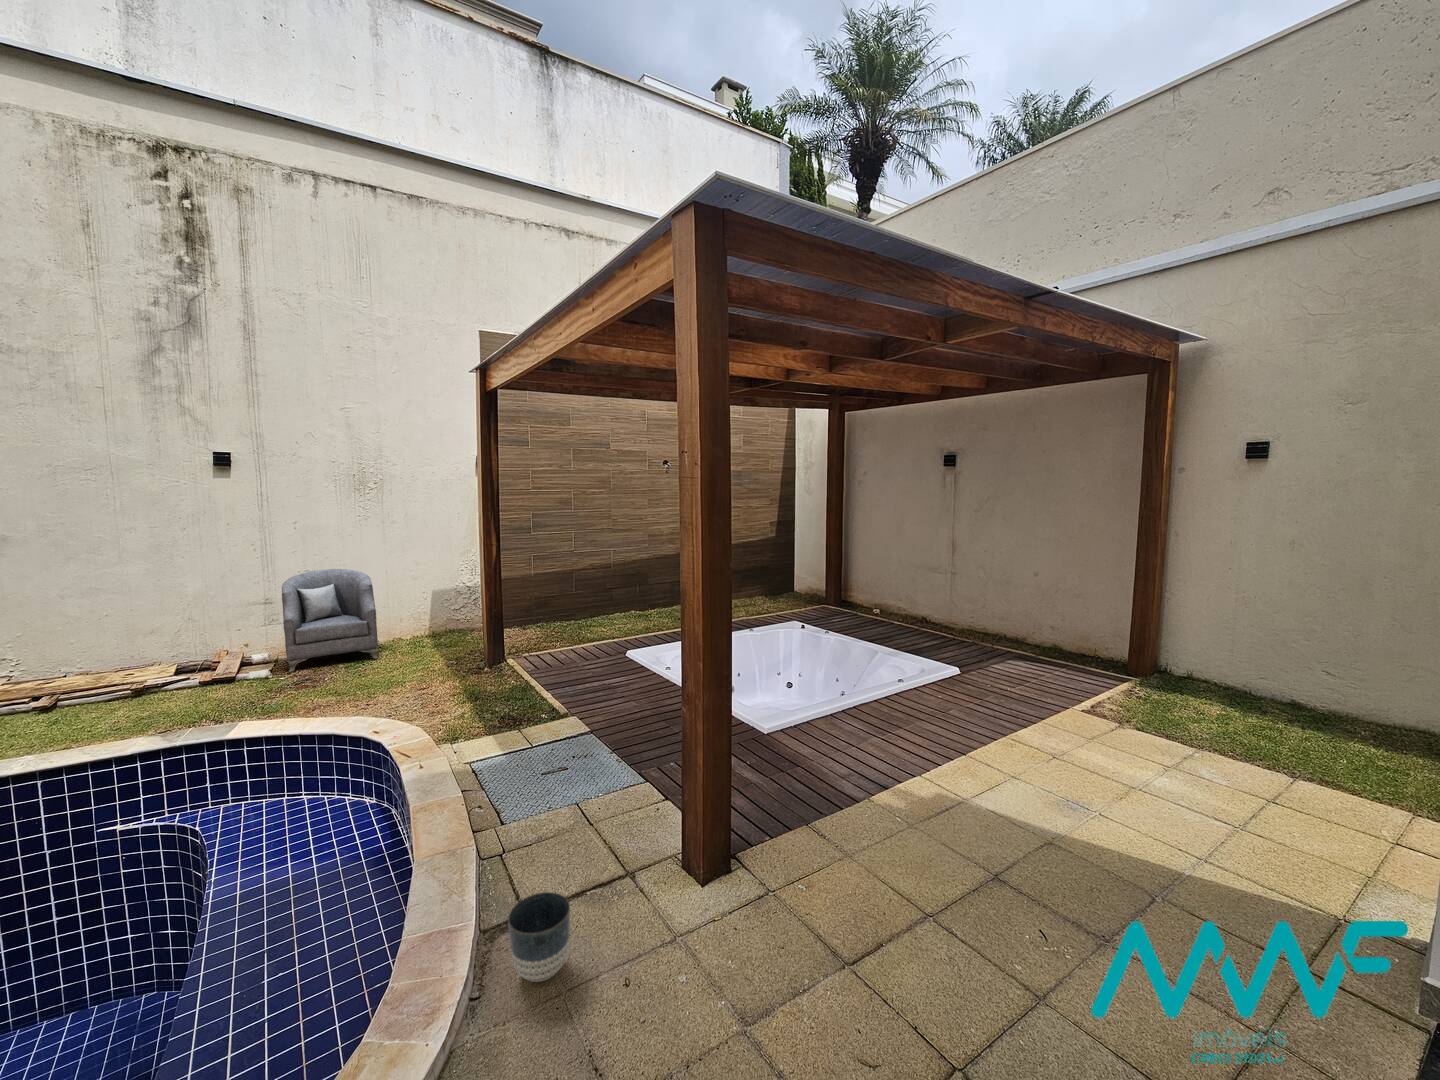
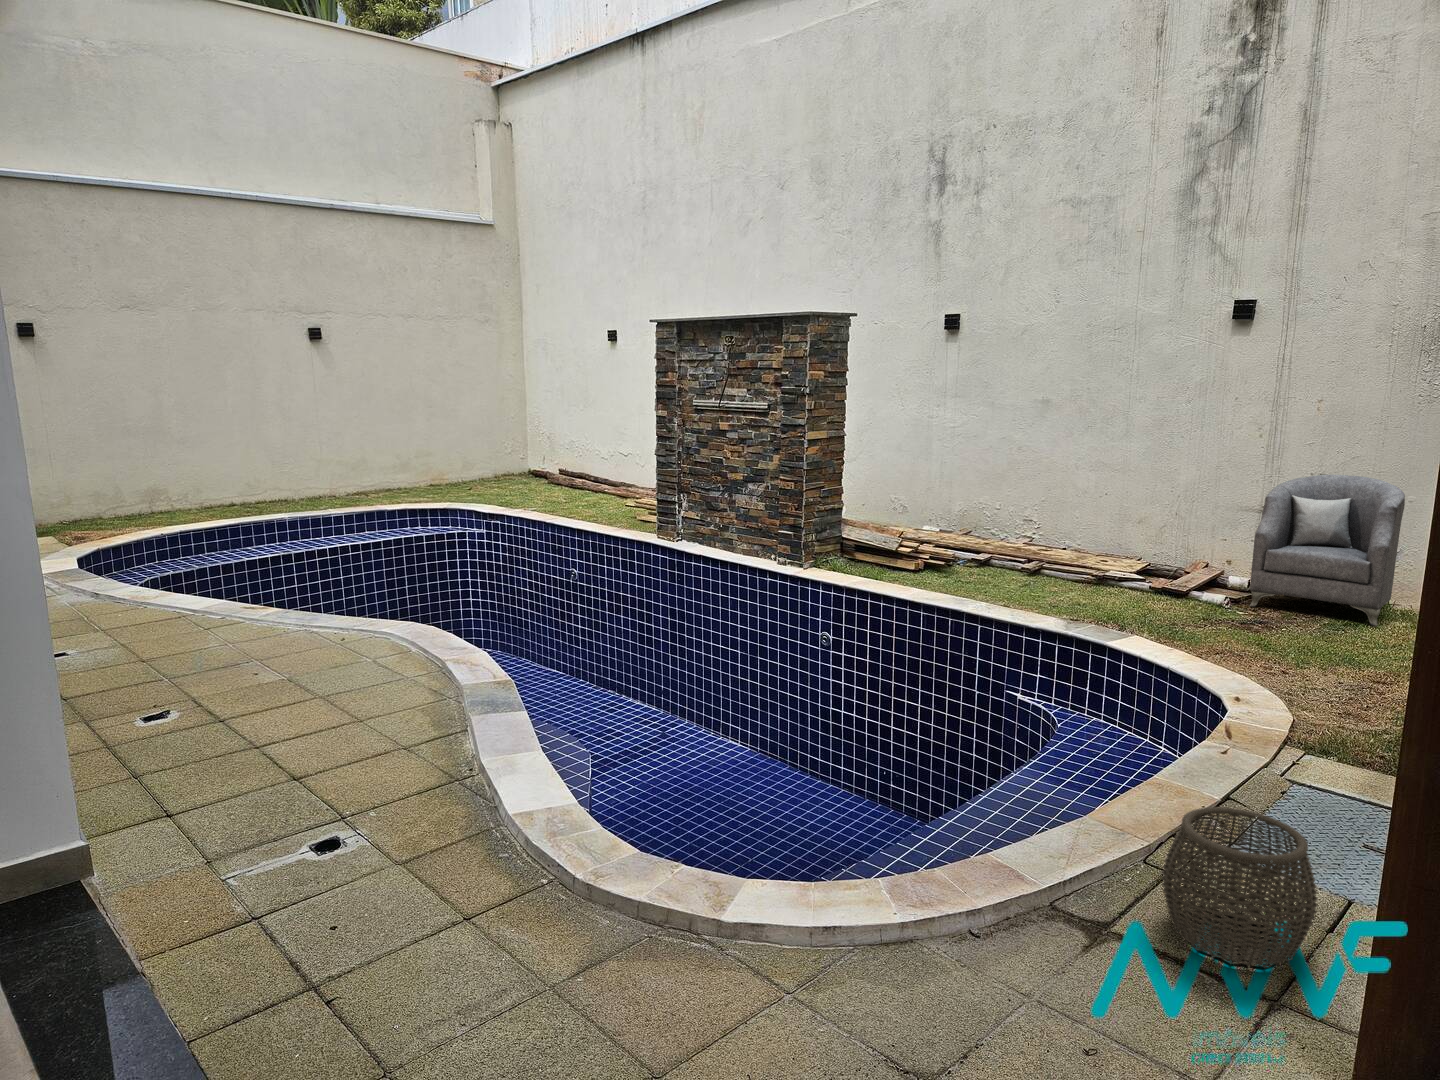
woven basket: none [528,782,614,886] -> present [1162,807,1318,968]
planter: present [508,892,570,982] -> none [1005,871,1090,980]

